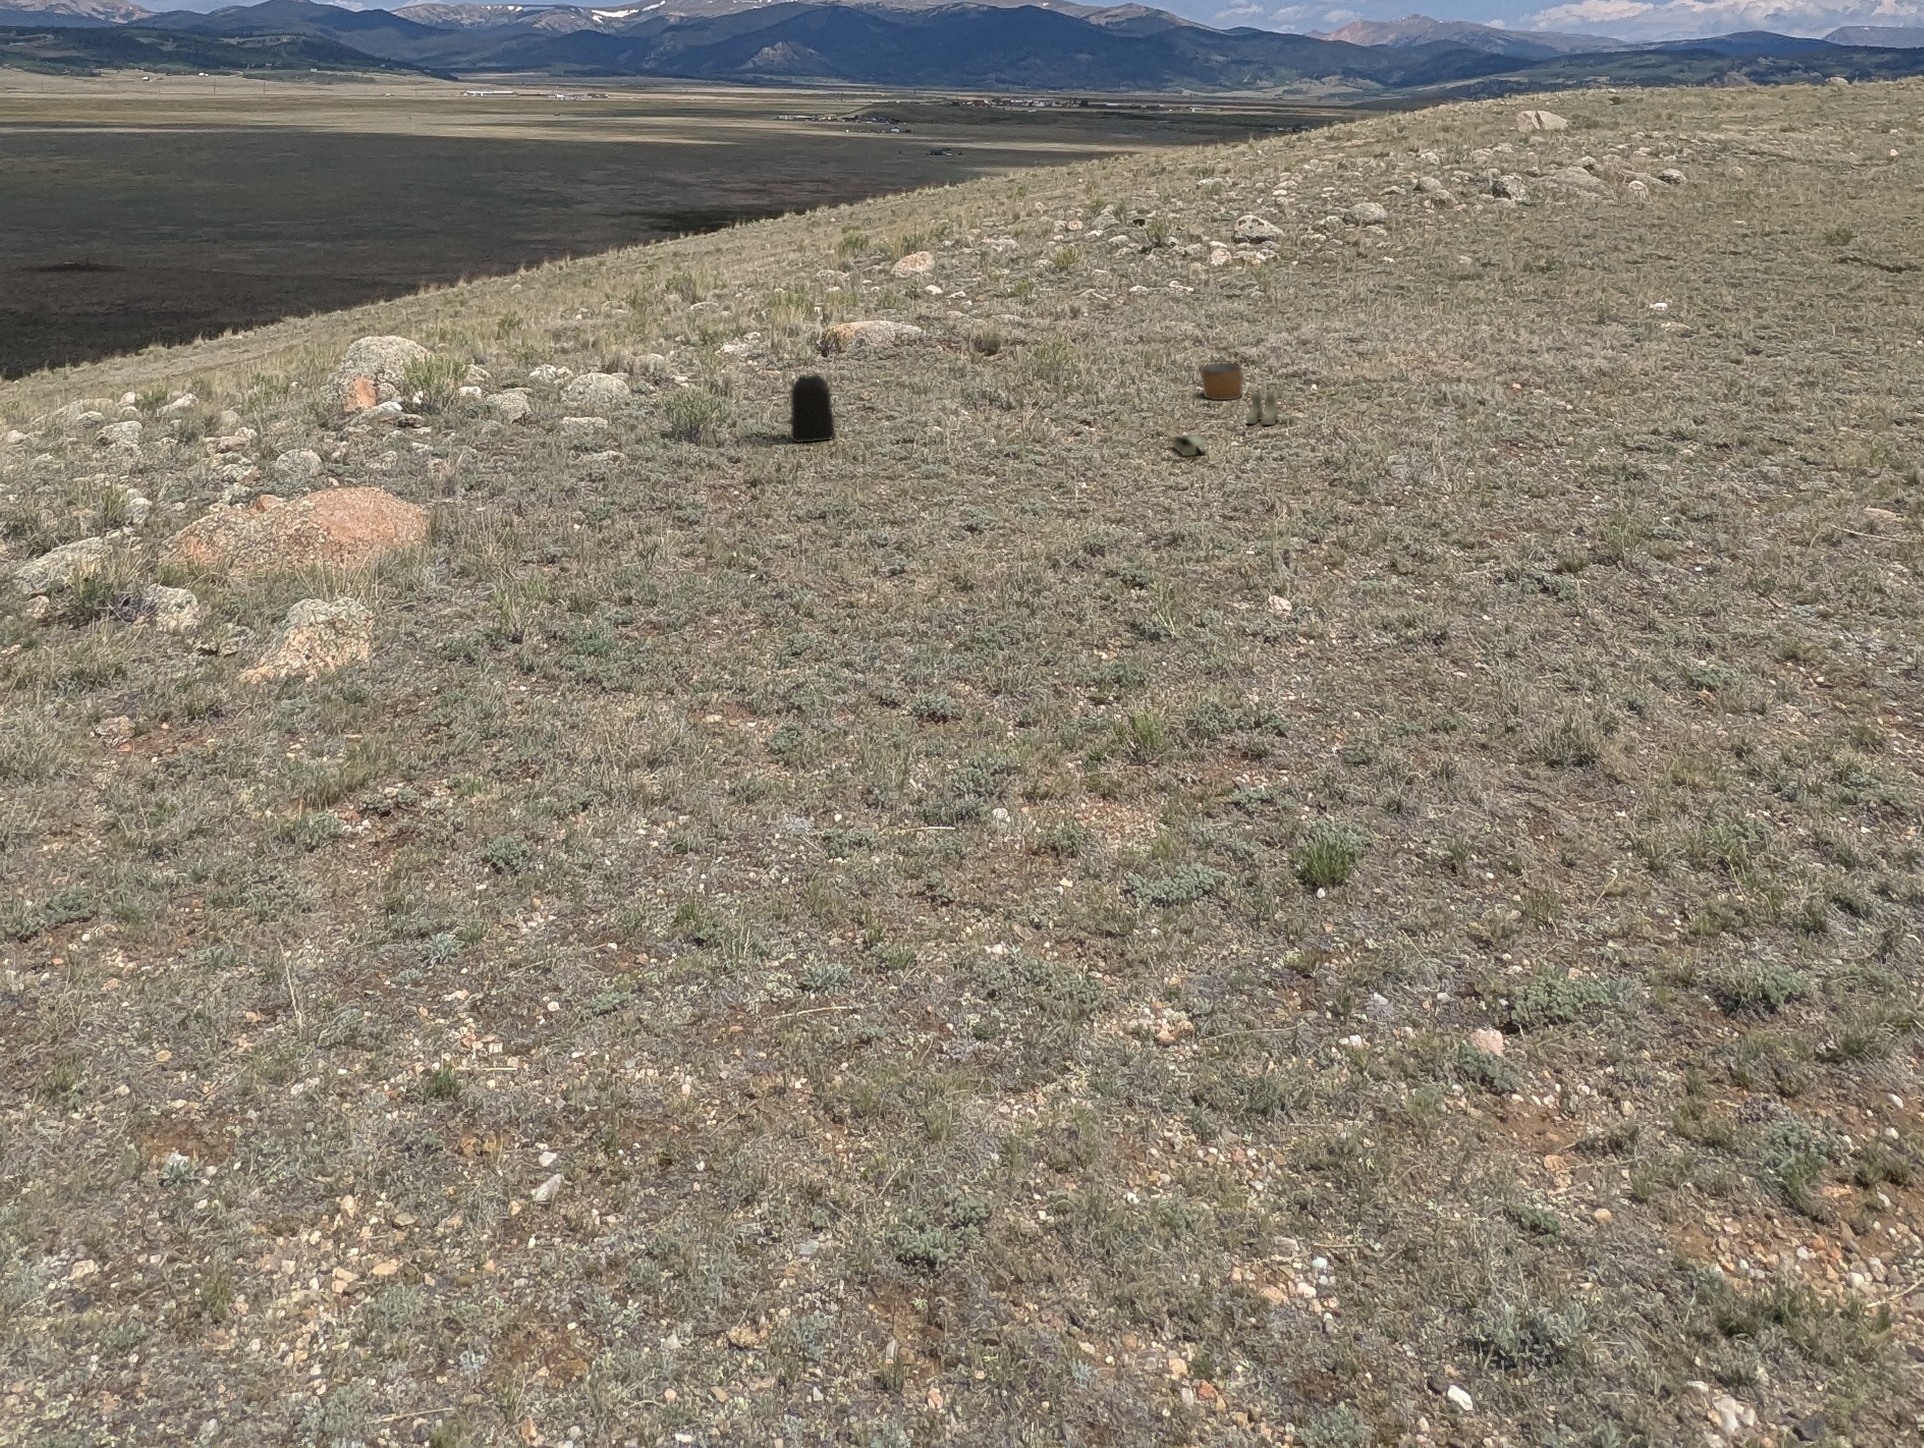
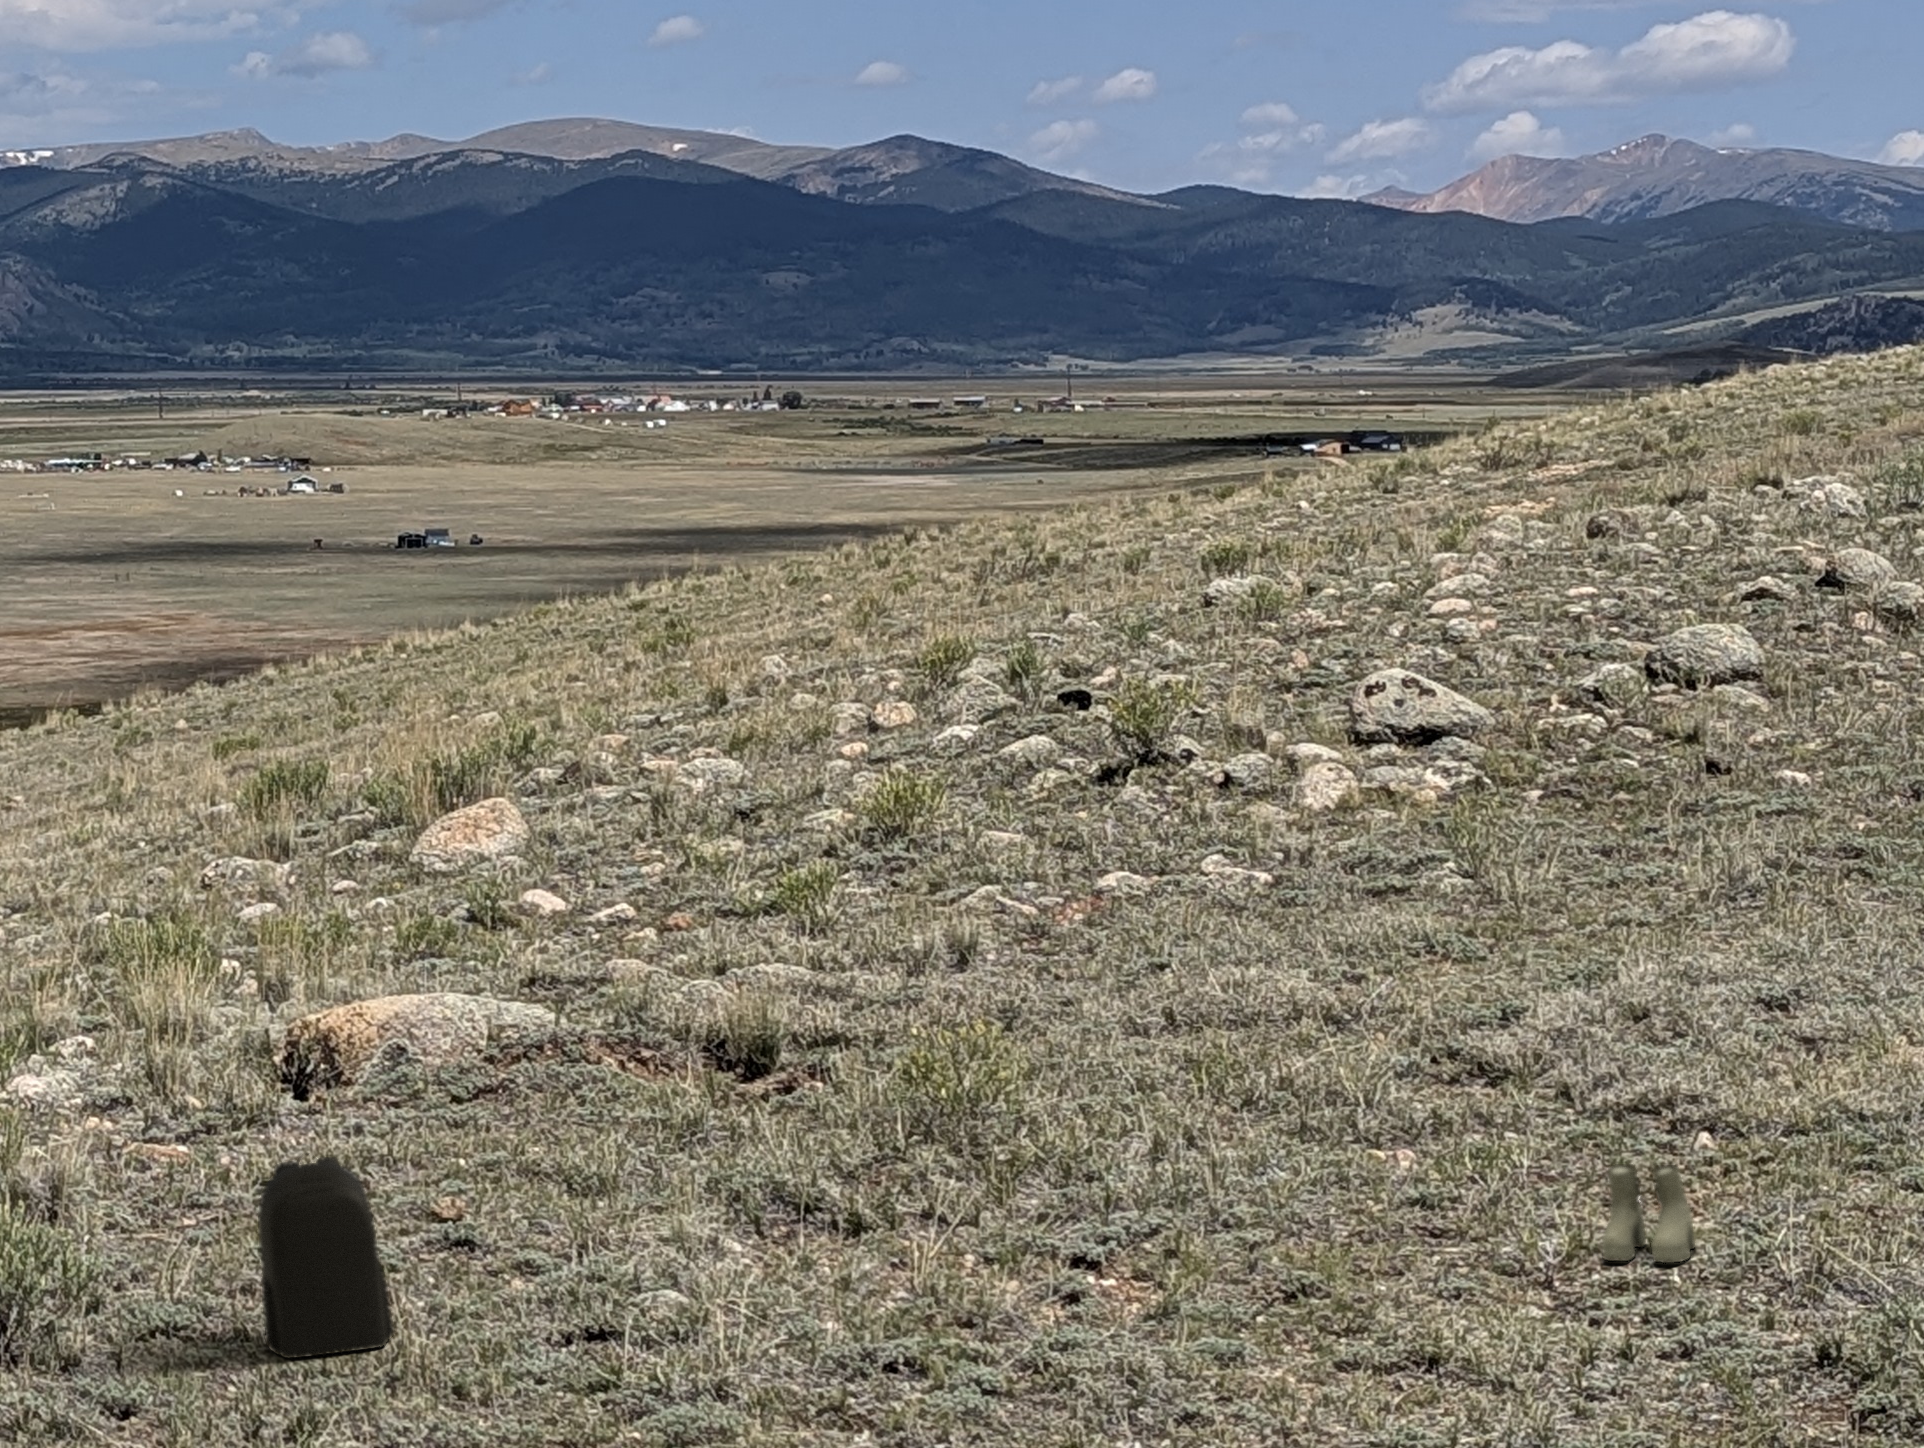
bucket: present [1200,347,1242,400] -> none [1413,1034,1546,1189]
toolbox: present [1173,435,1207,456] -> none [1414,1302,1534,1370]

